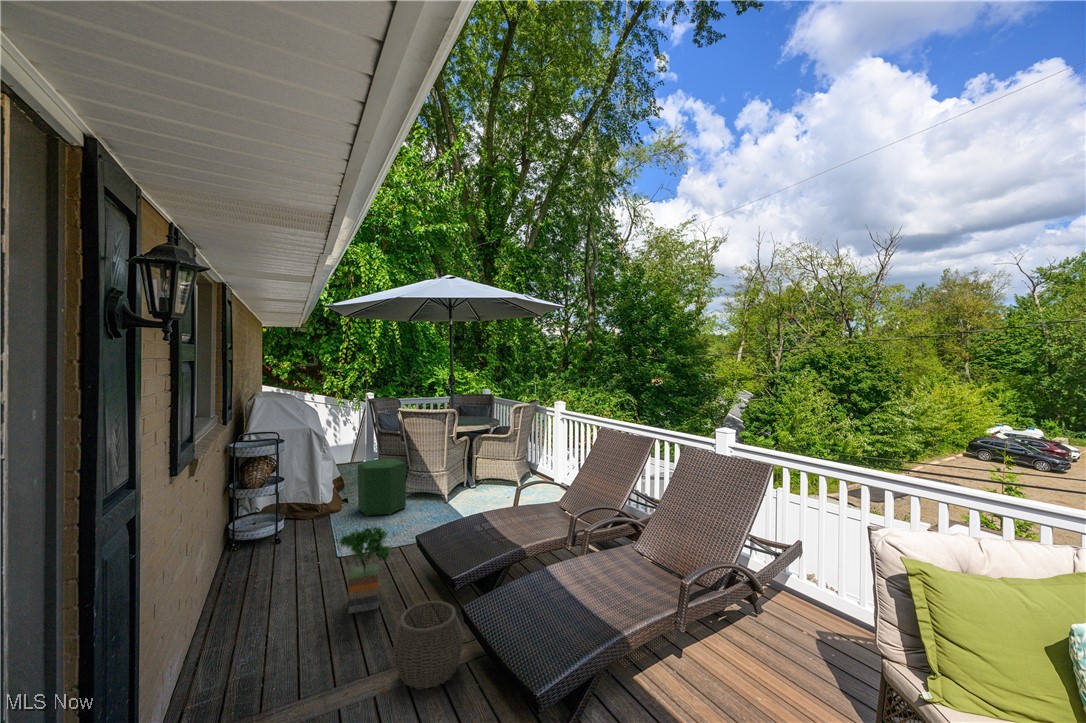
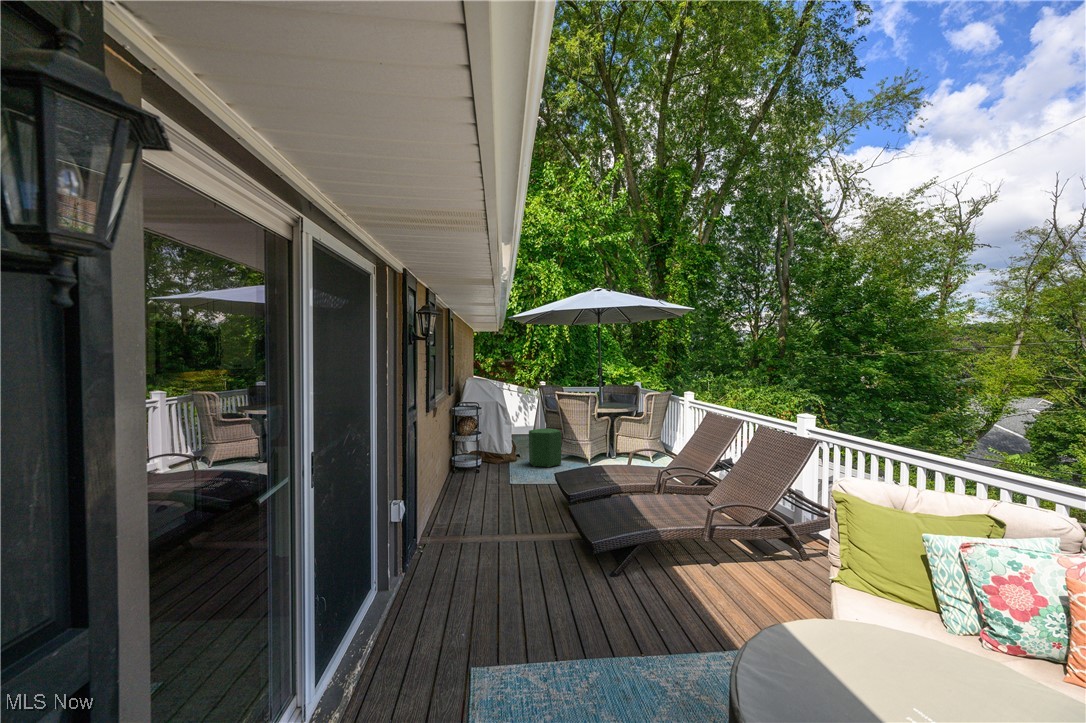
potted tree: present [339,526,392,614] -> none [504,456,535,504]
woven basket: present [393,601,463,690] -> none [524,491,561,531]

